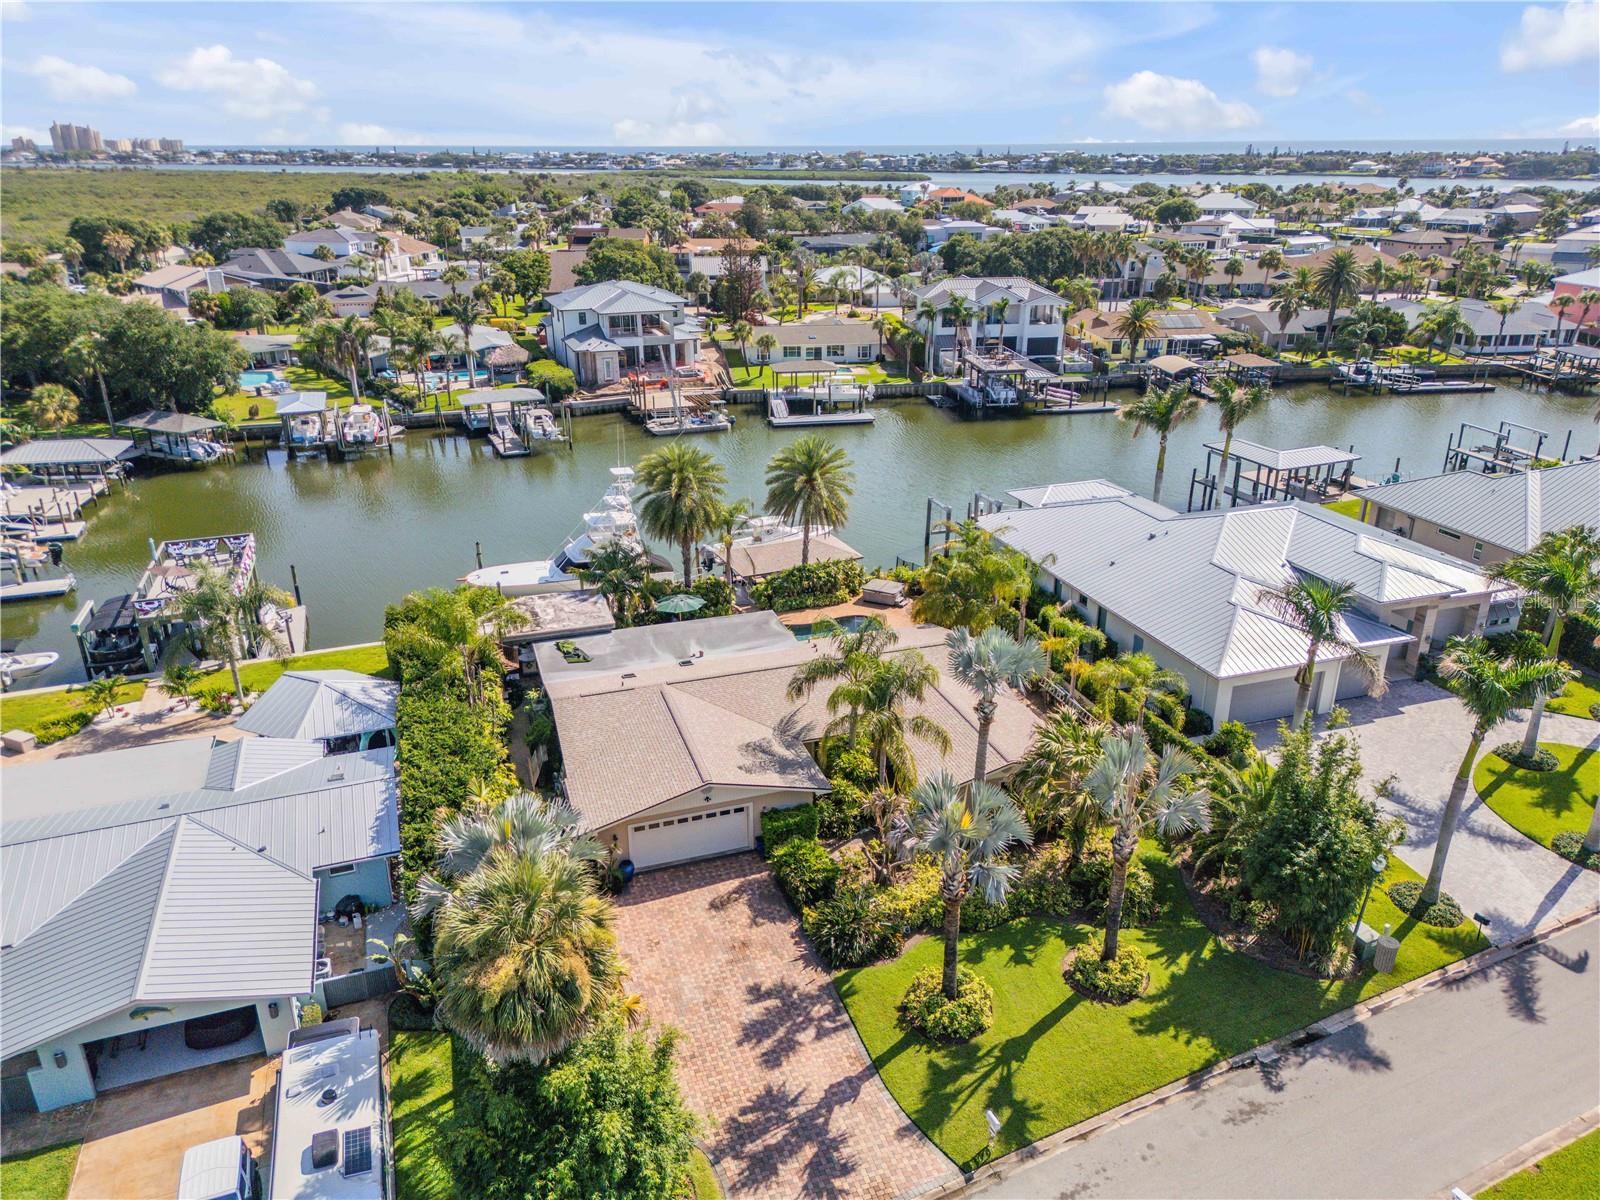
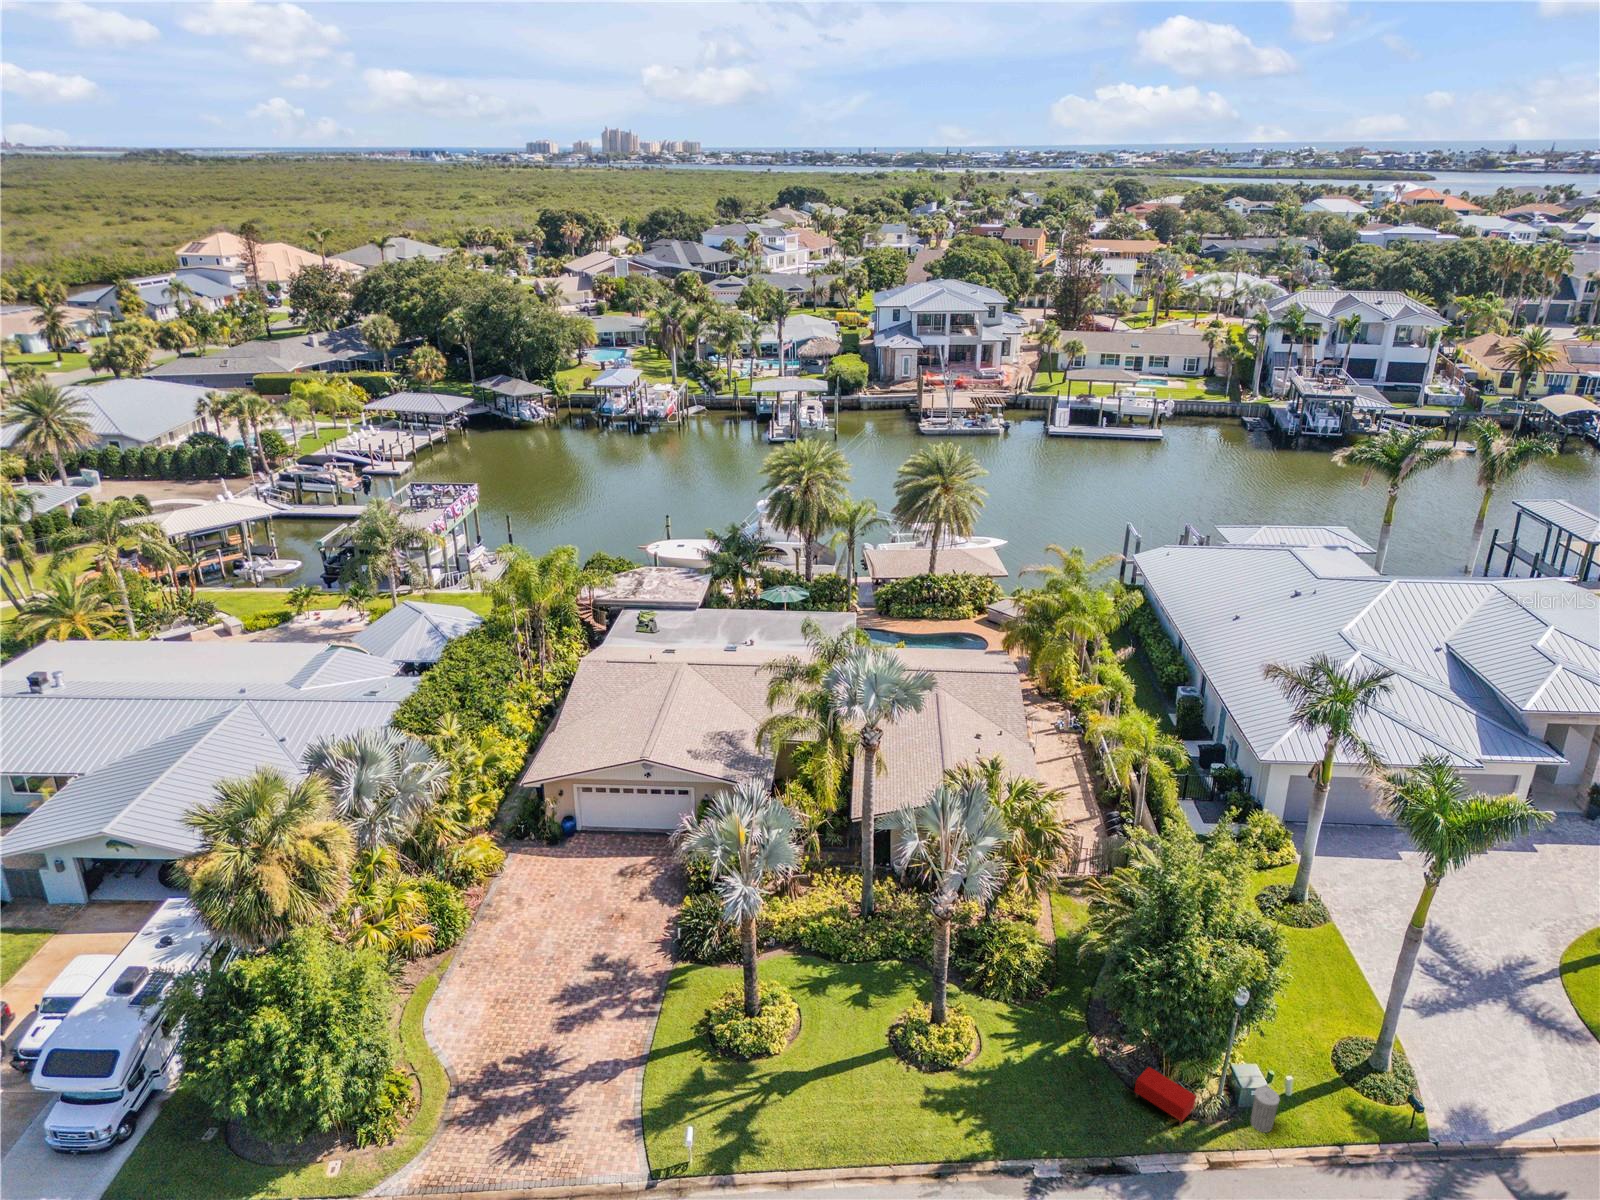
bench: none [1286,946,1337,987] -> present [1135,1067,1196,1126]

